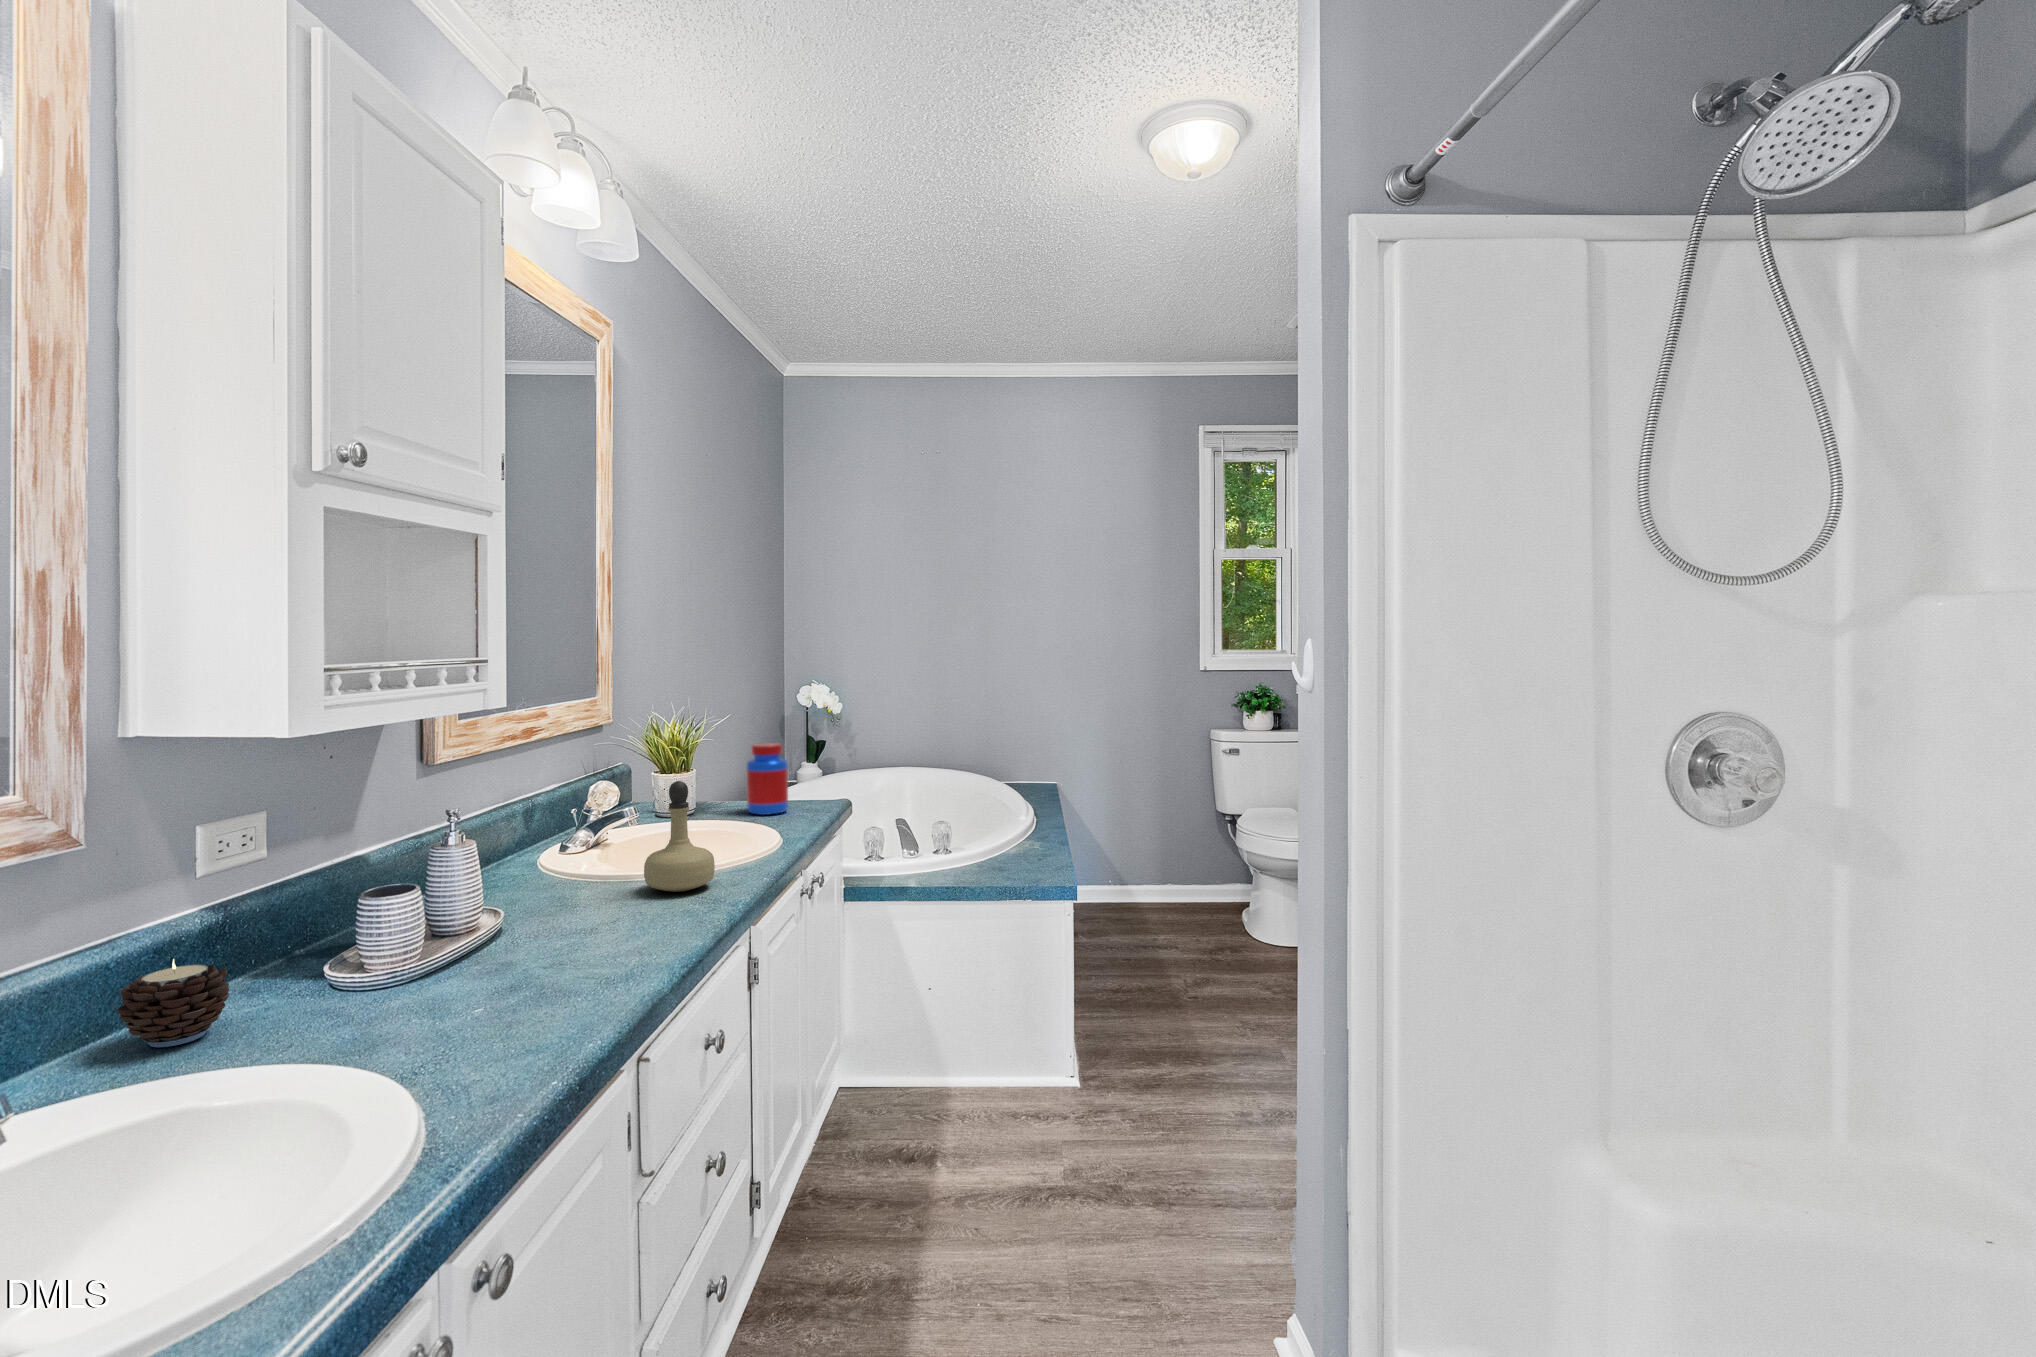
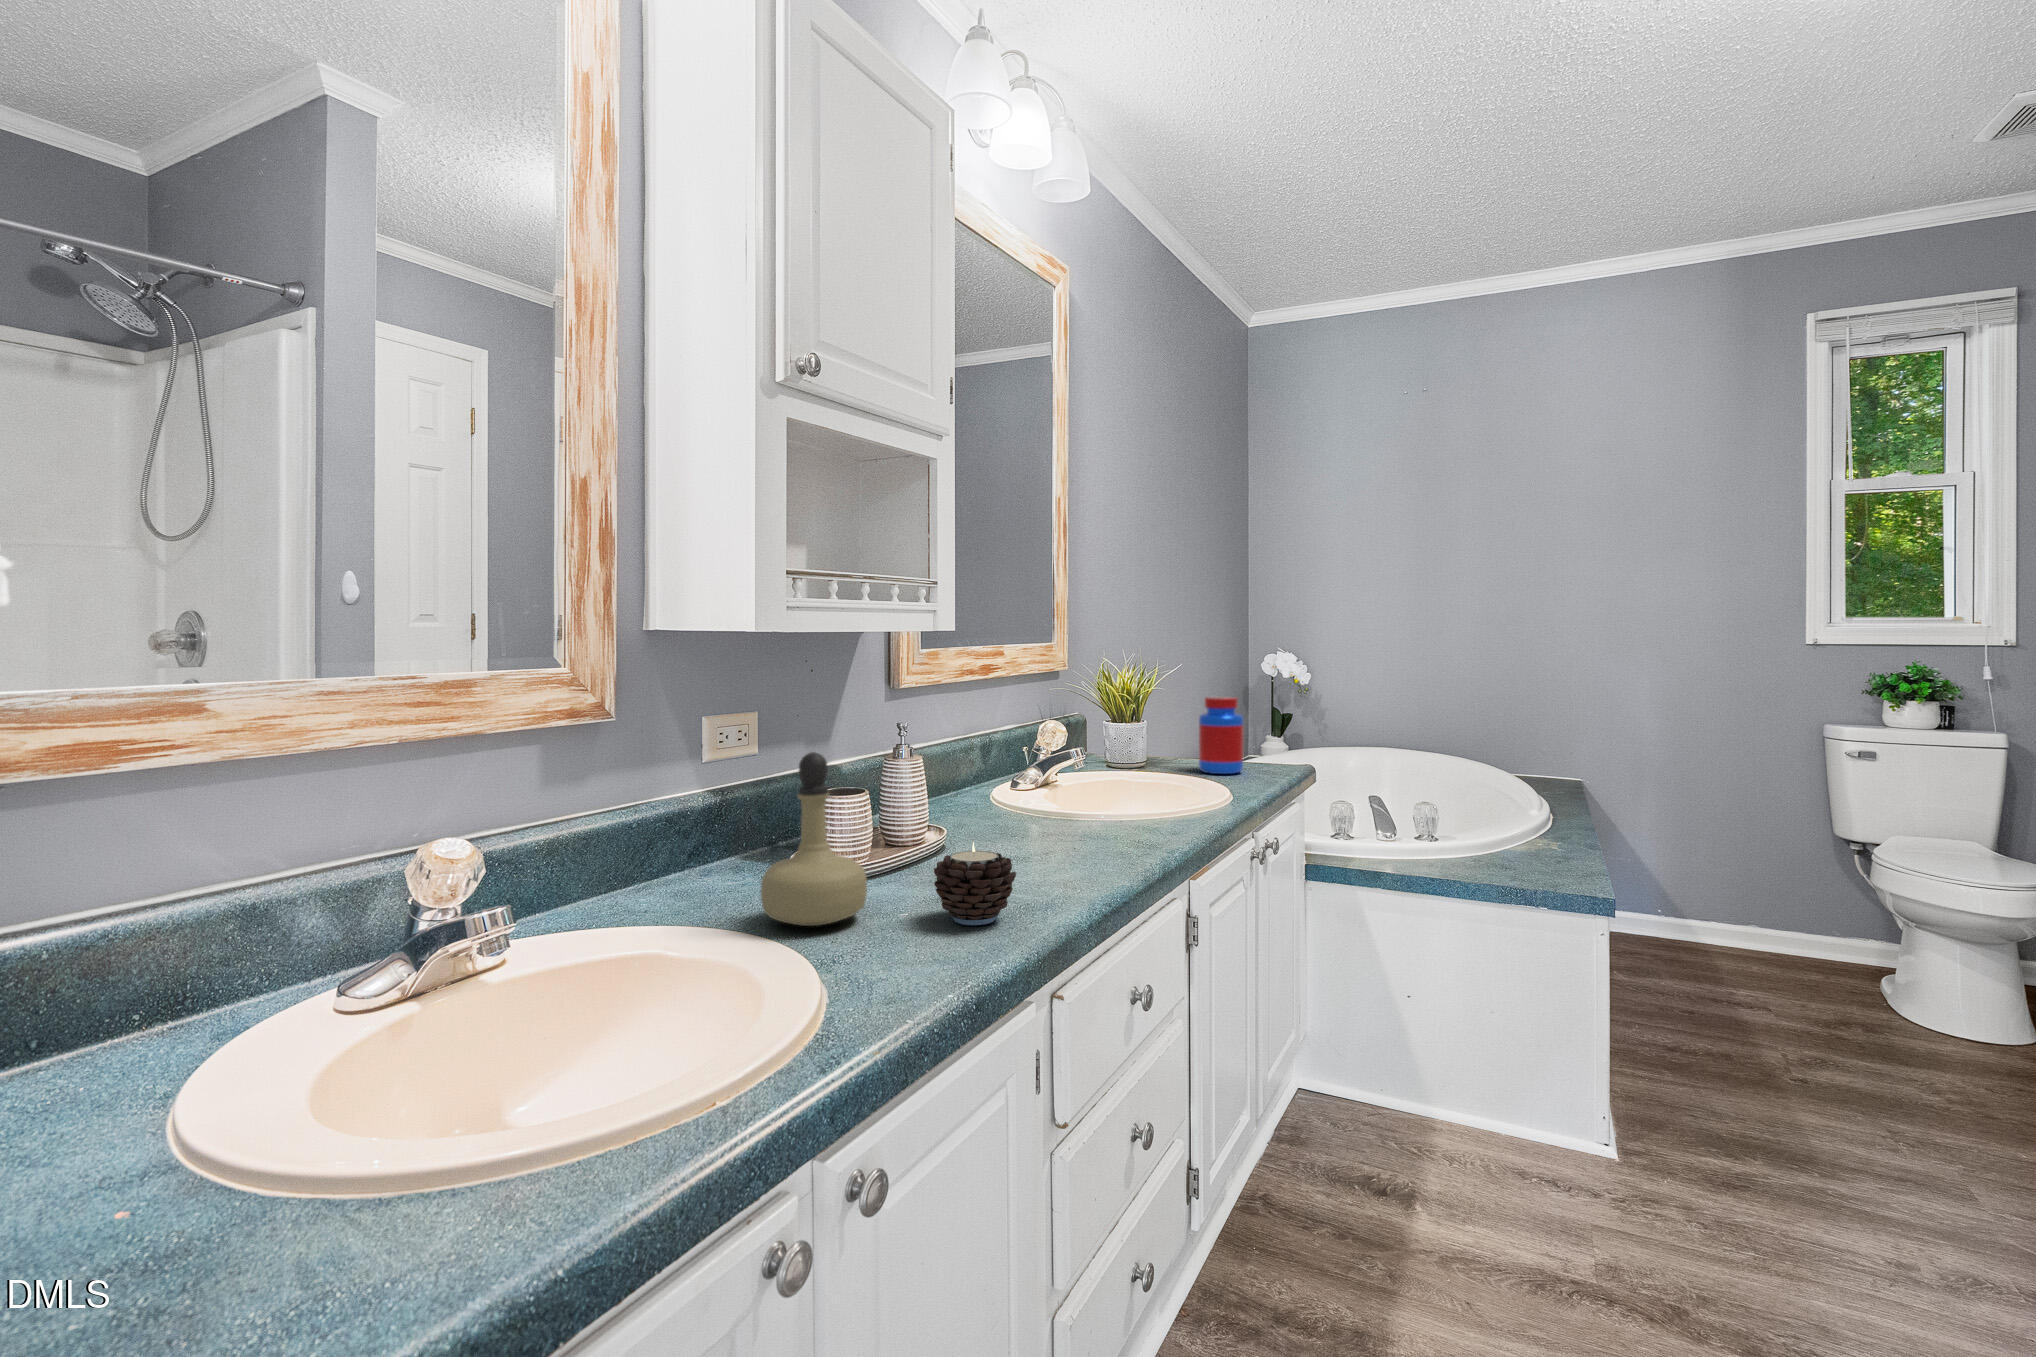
perfume bottle: present [644,781,715,892] -> present [761,752,867,926]
candle: present [117,959,229,1047] -> present [934,842,1016,925]

